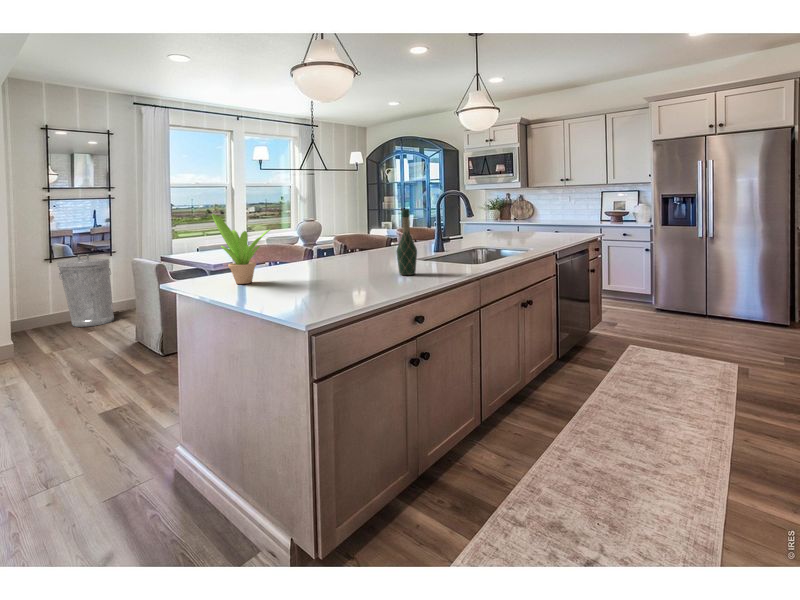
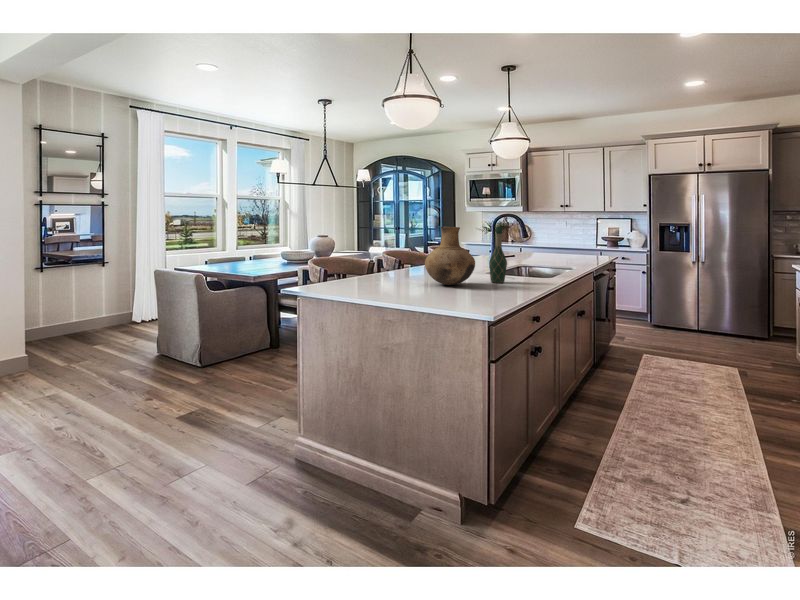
vase: none [312,211,371,280] -> present [425,227,475,285]
potted plant: present [212,214,271,284] -> none [337,225,389,286]
trash can: present [57,254,114,327] -> none [56,263,111,340]

